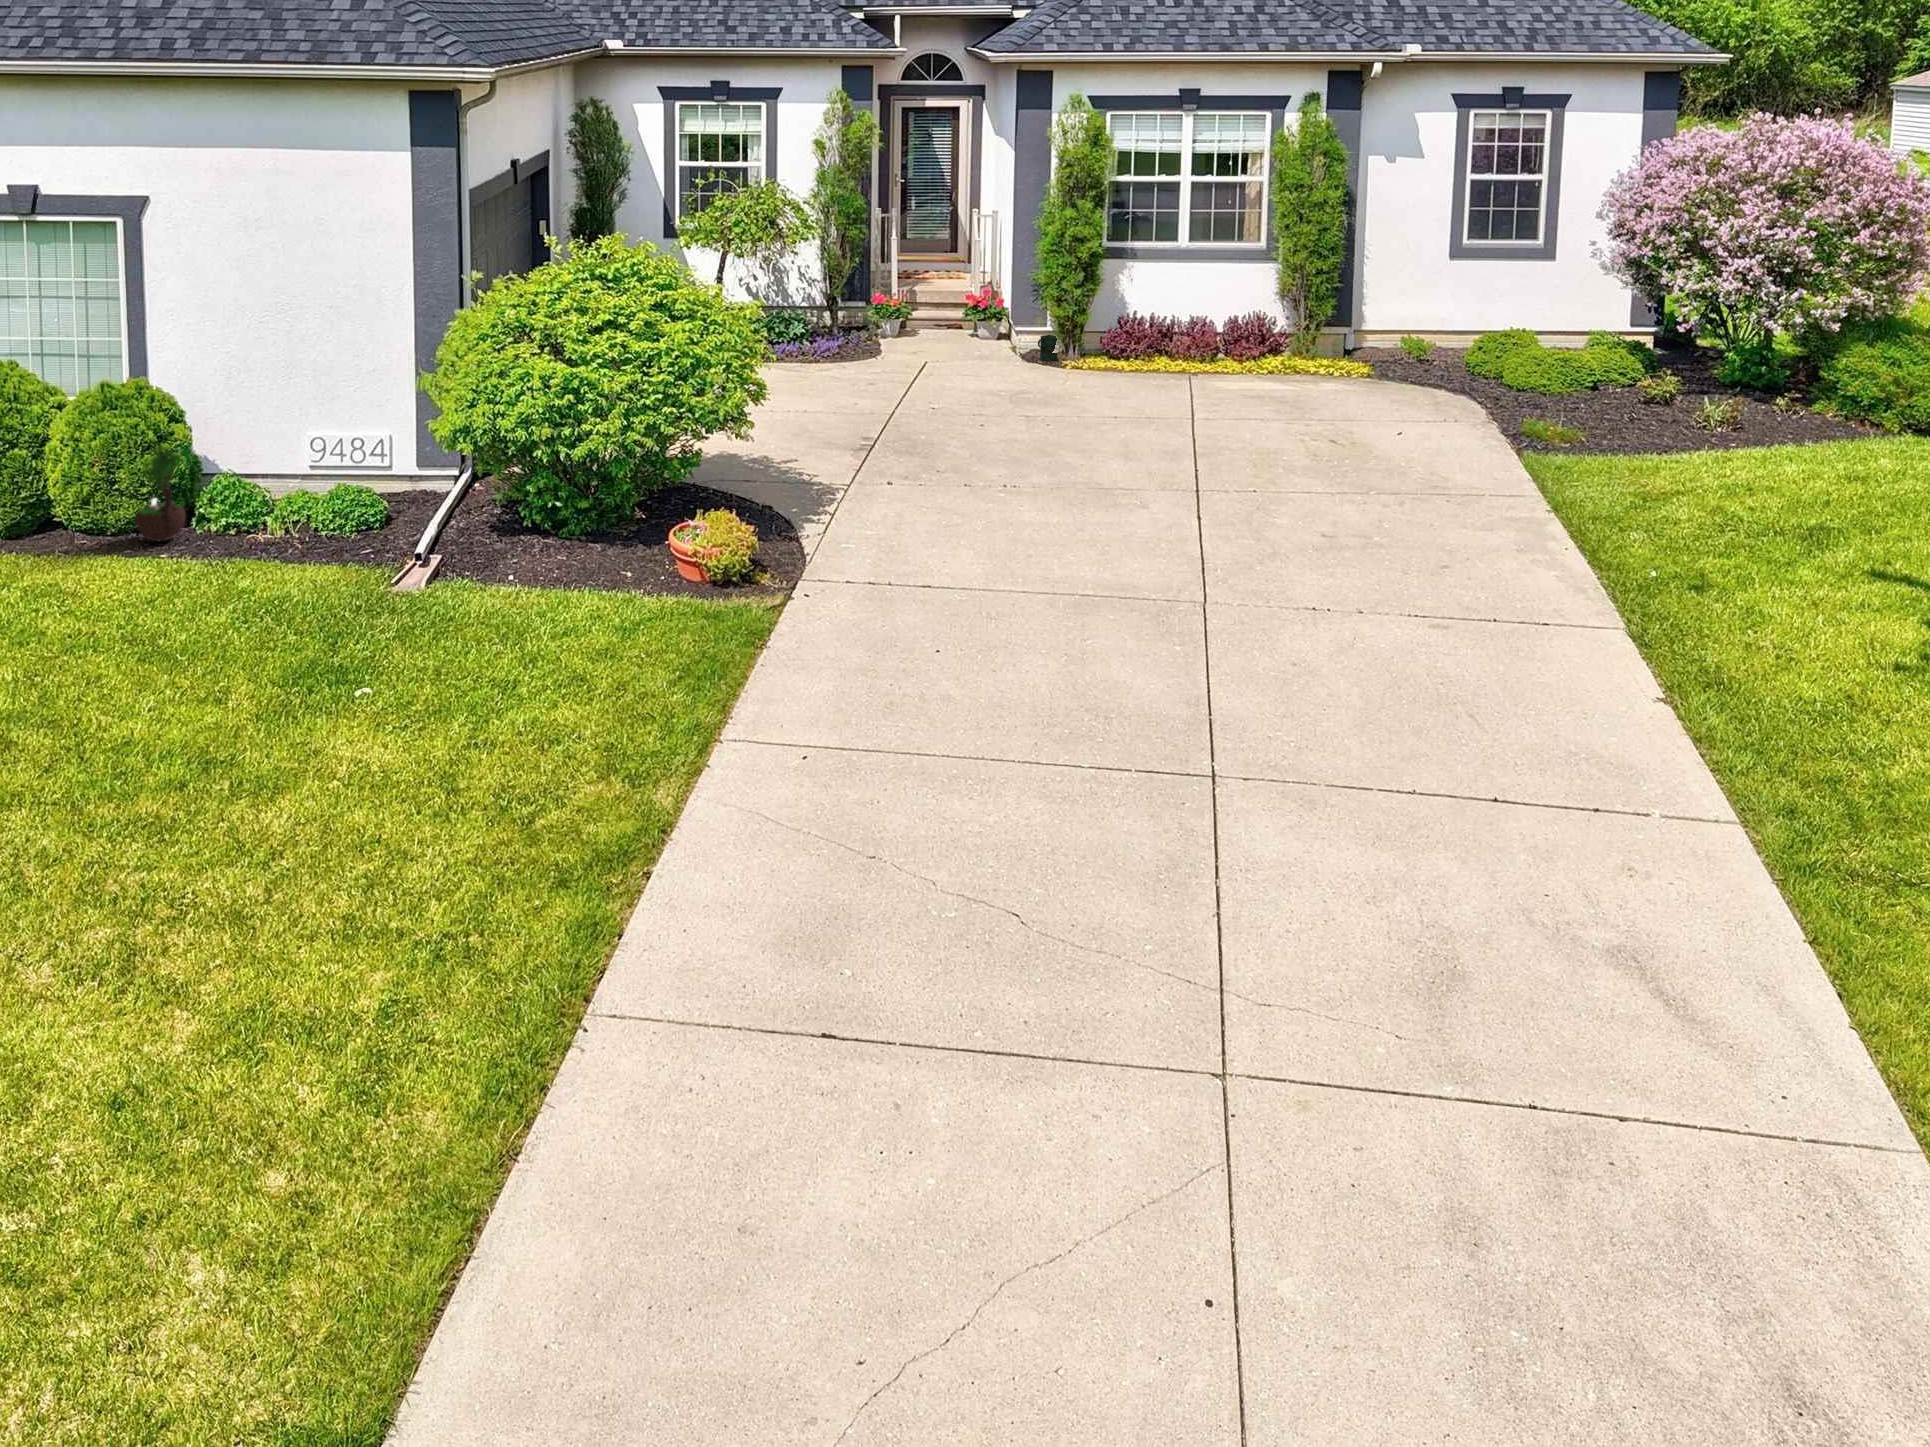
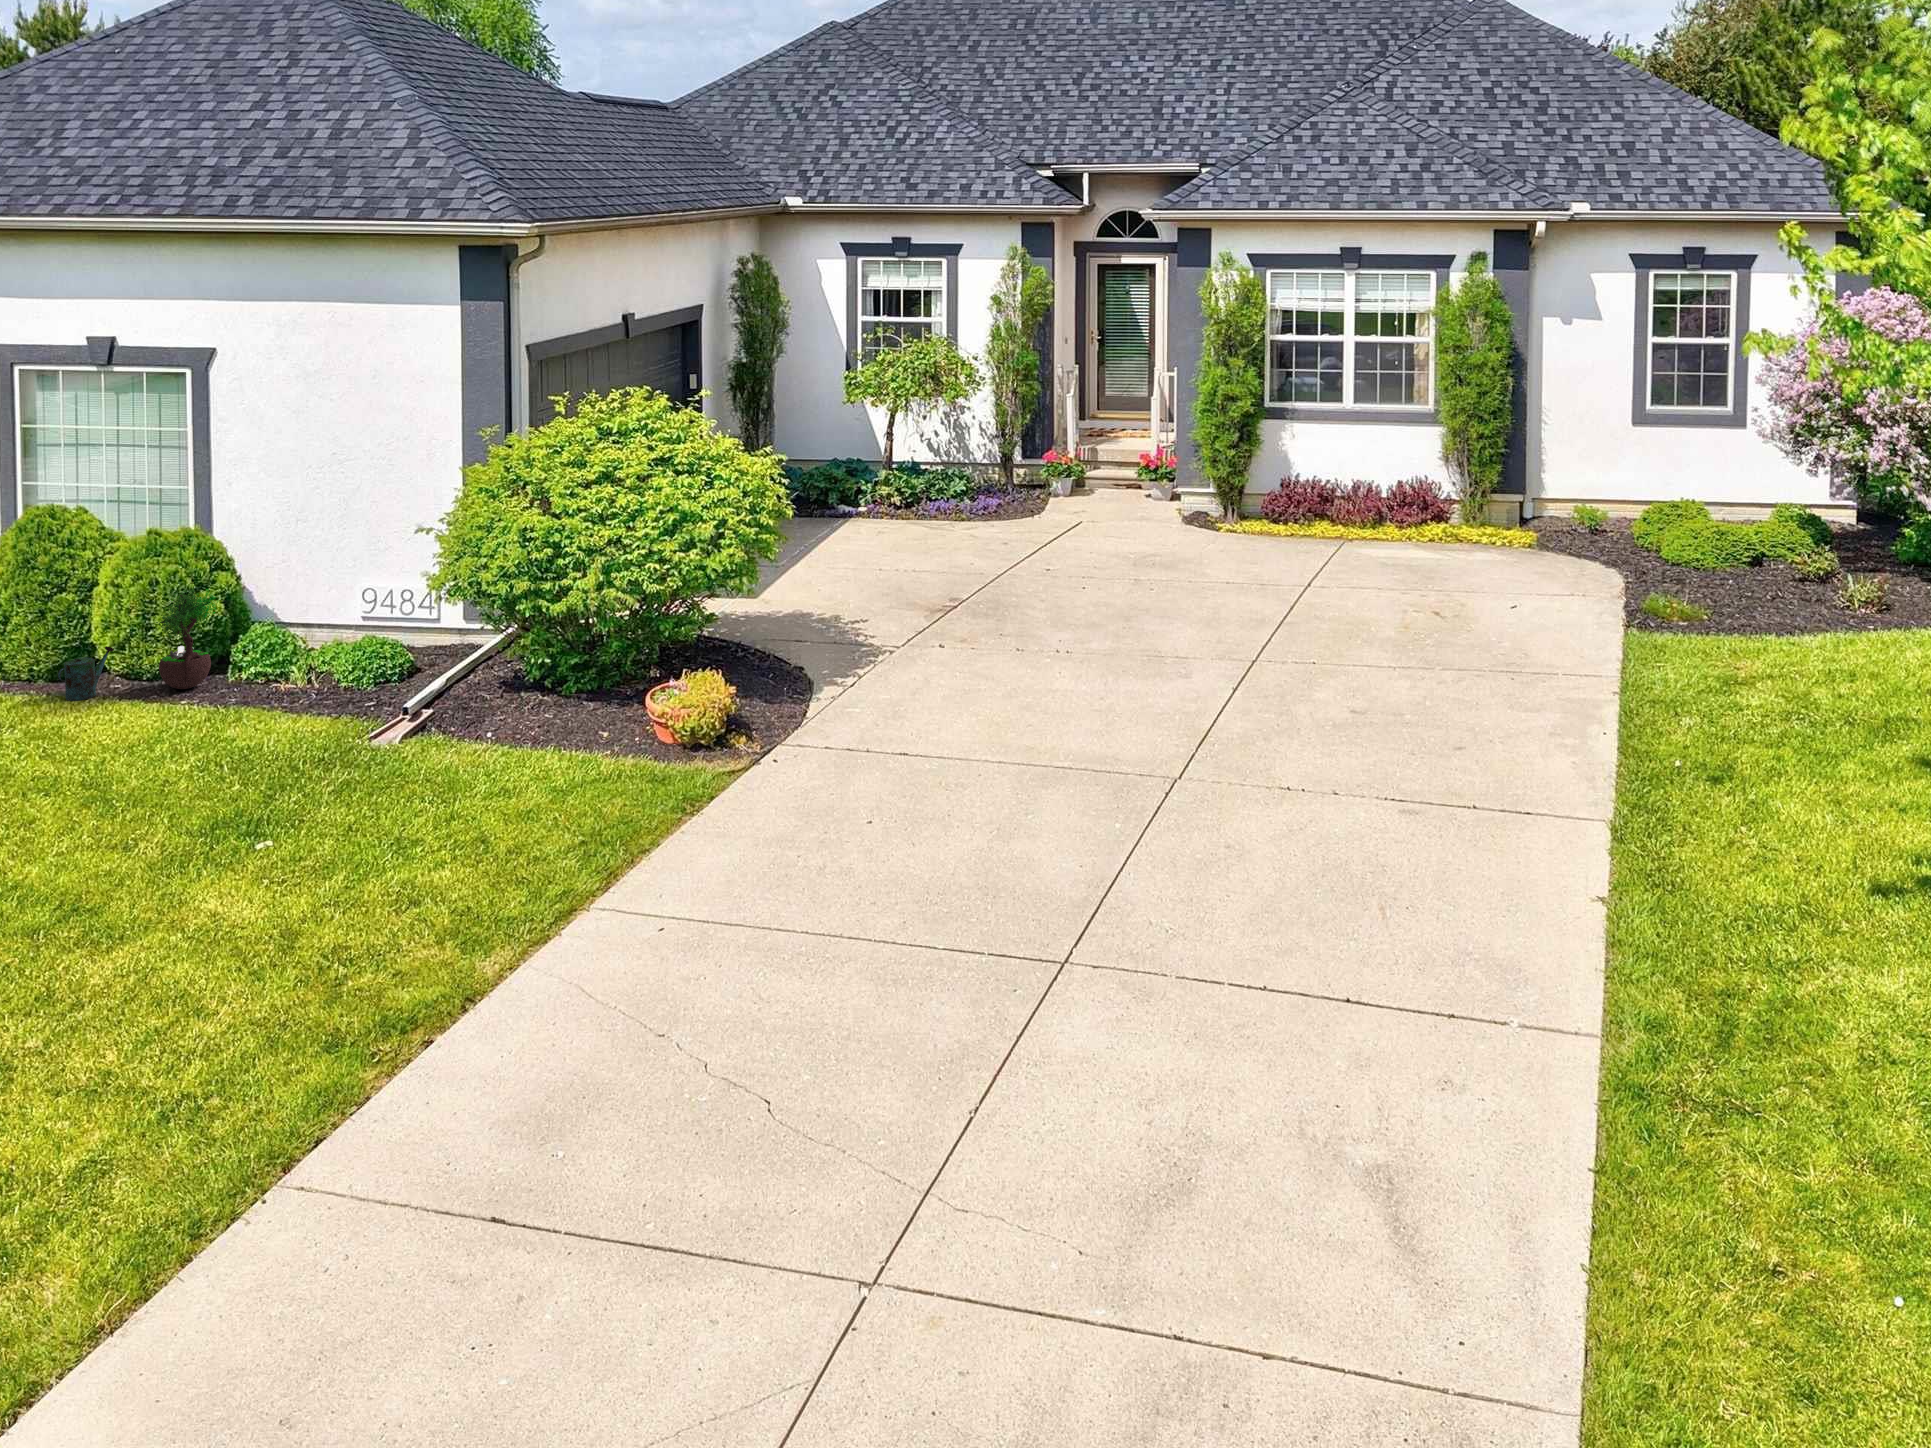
watering can: present [1038,335,1058,361] -> present [58,646,114,701]

